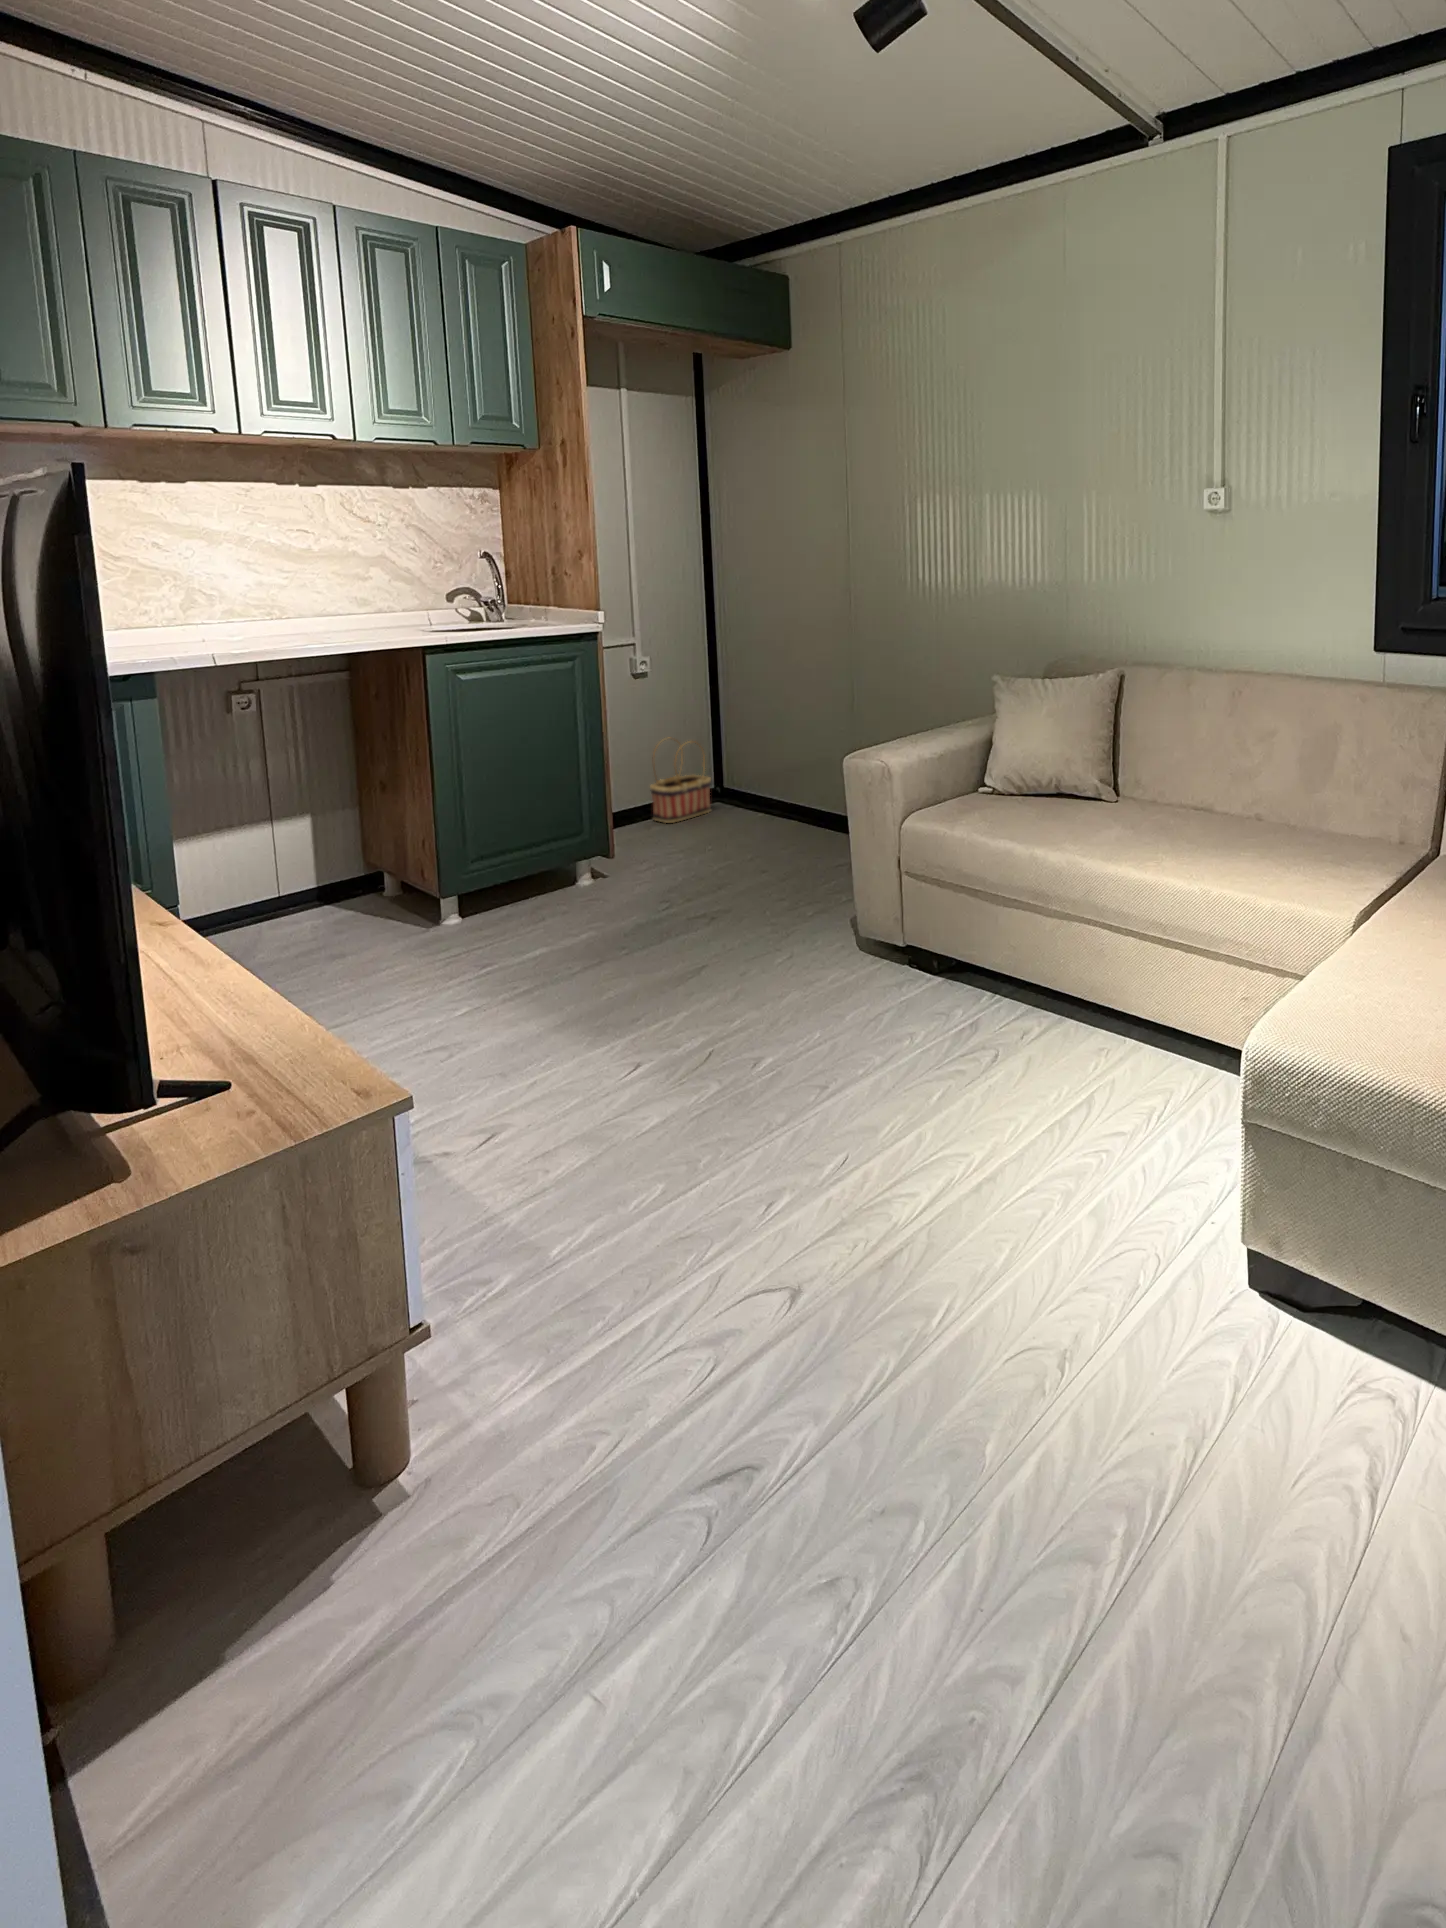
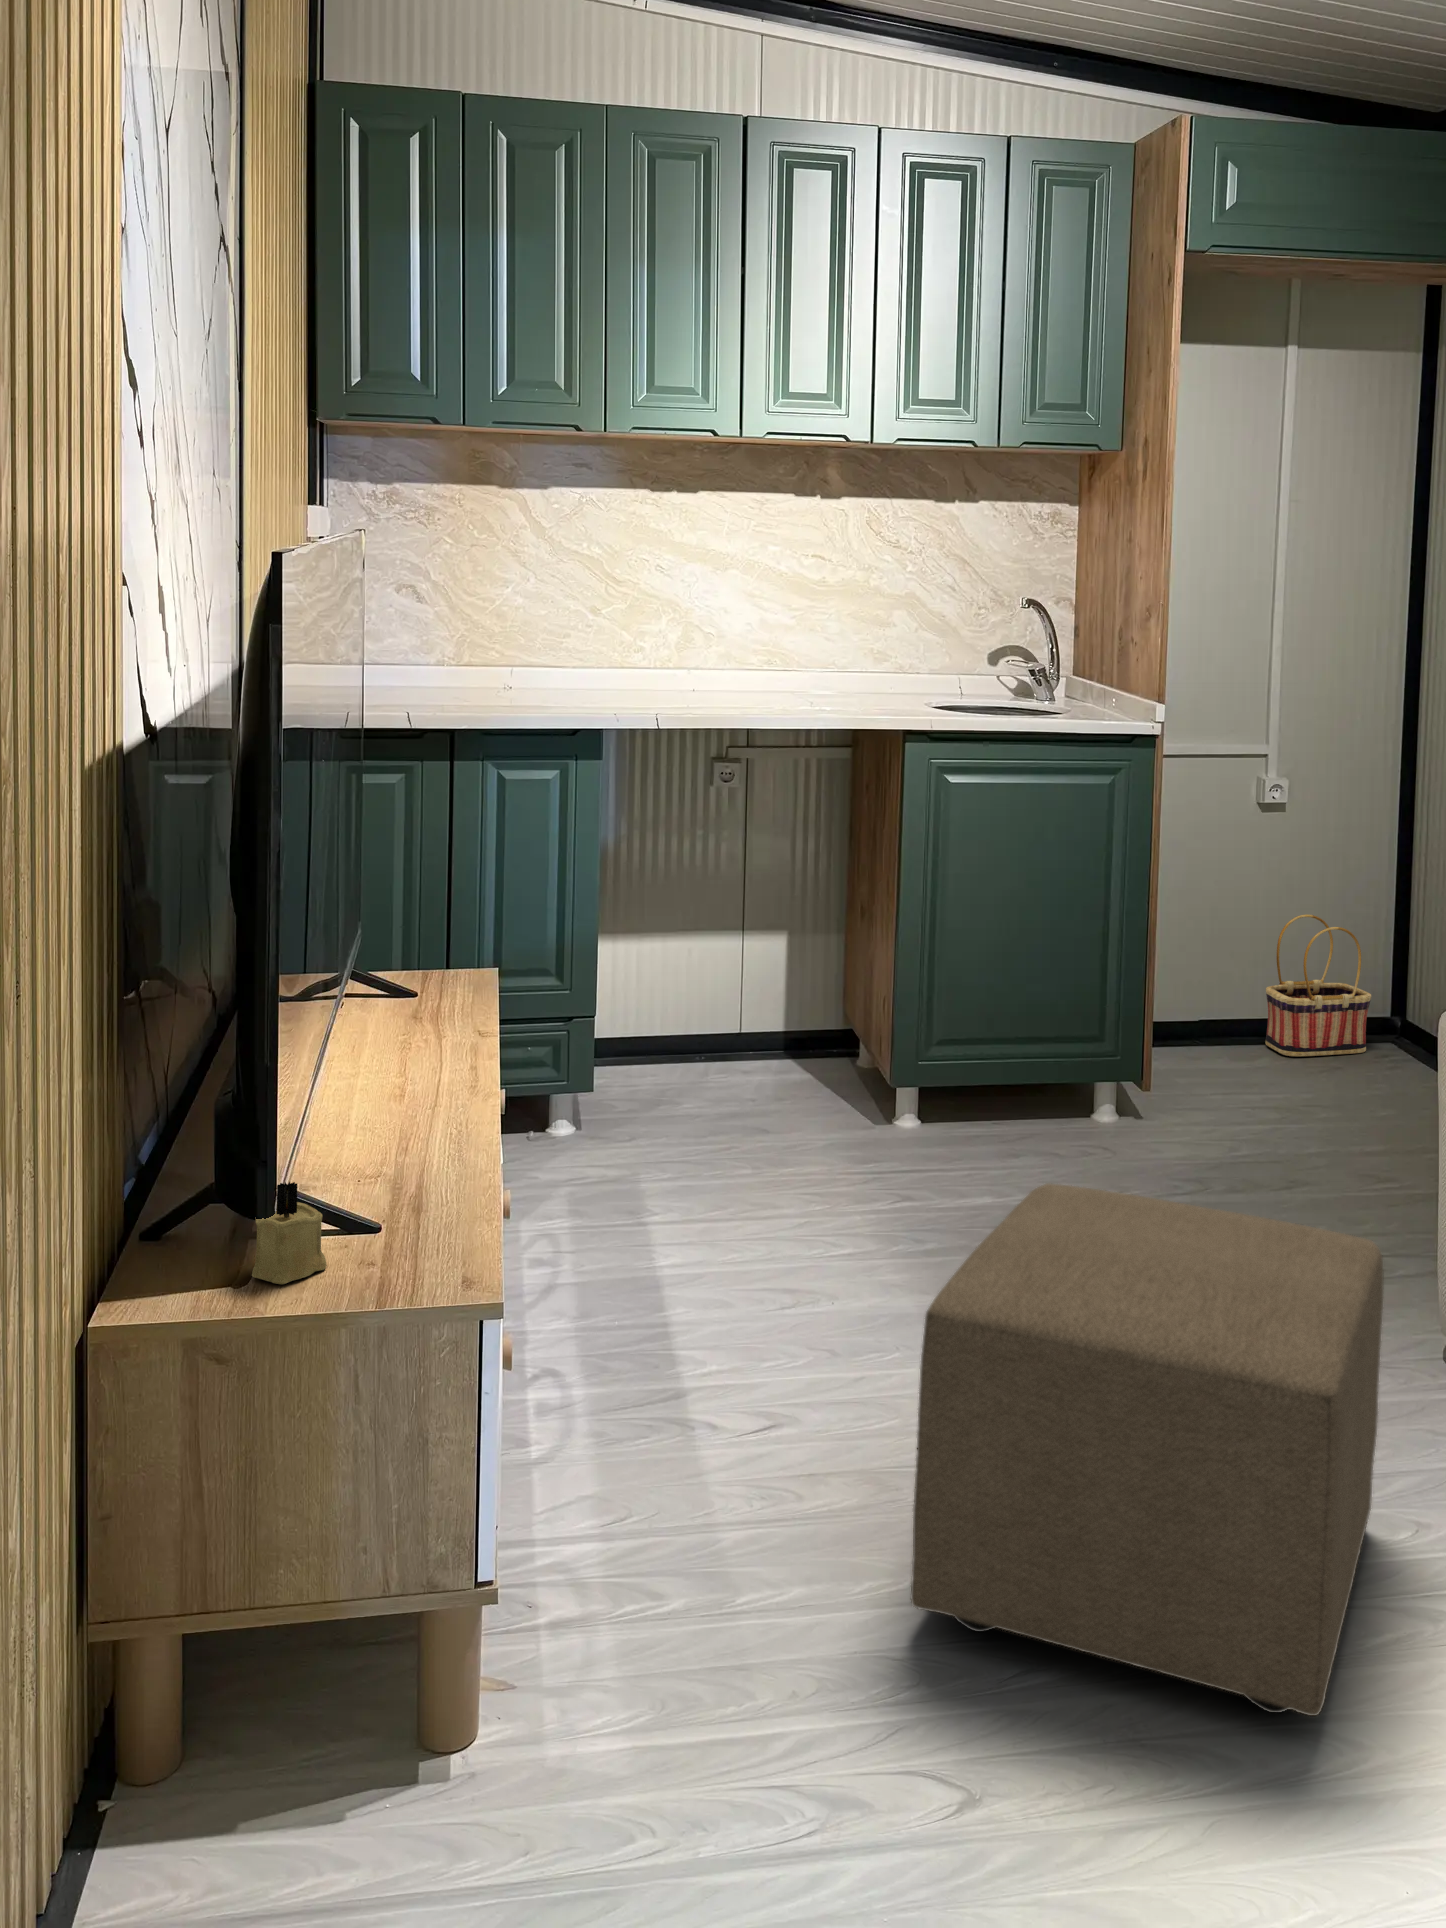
ottoman: none [673,884,951,1199] -> present [911,1183,1384,1716]
candle: none [125,1065,211,1165] -> present [252,1182,327,1284]

